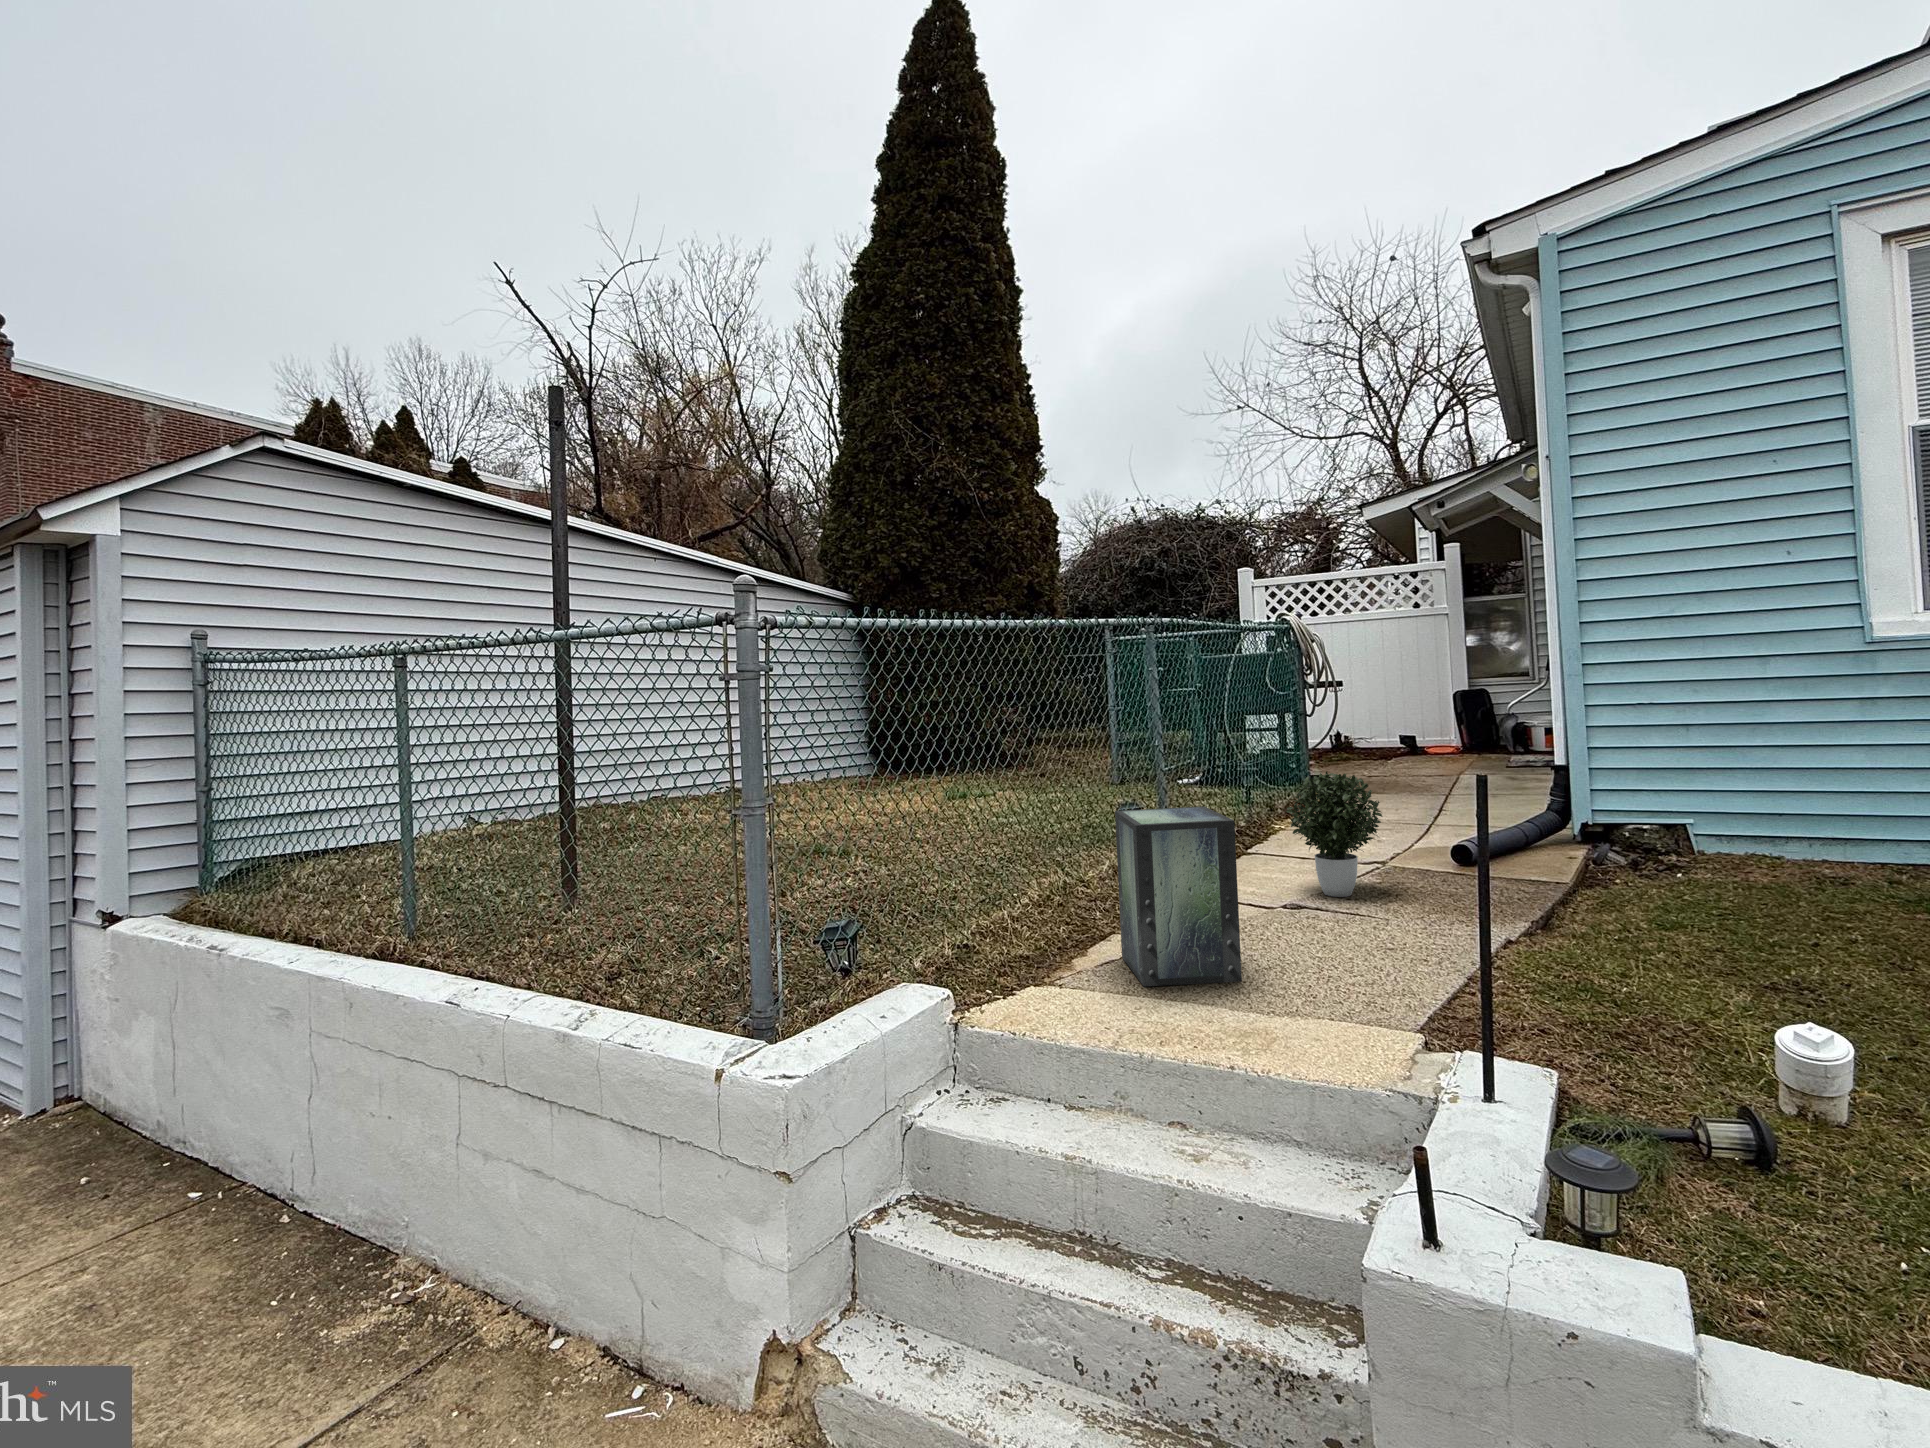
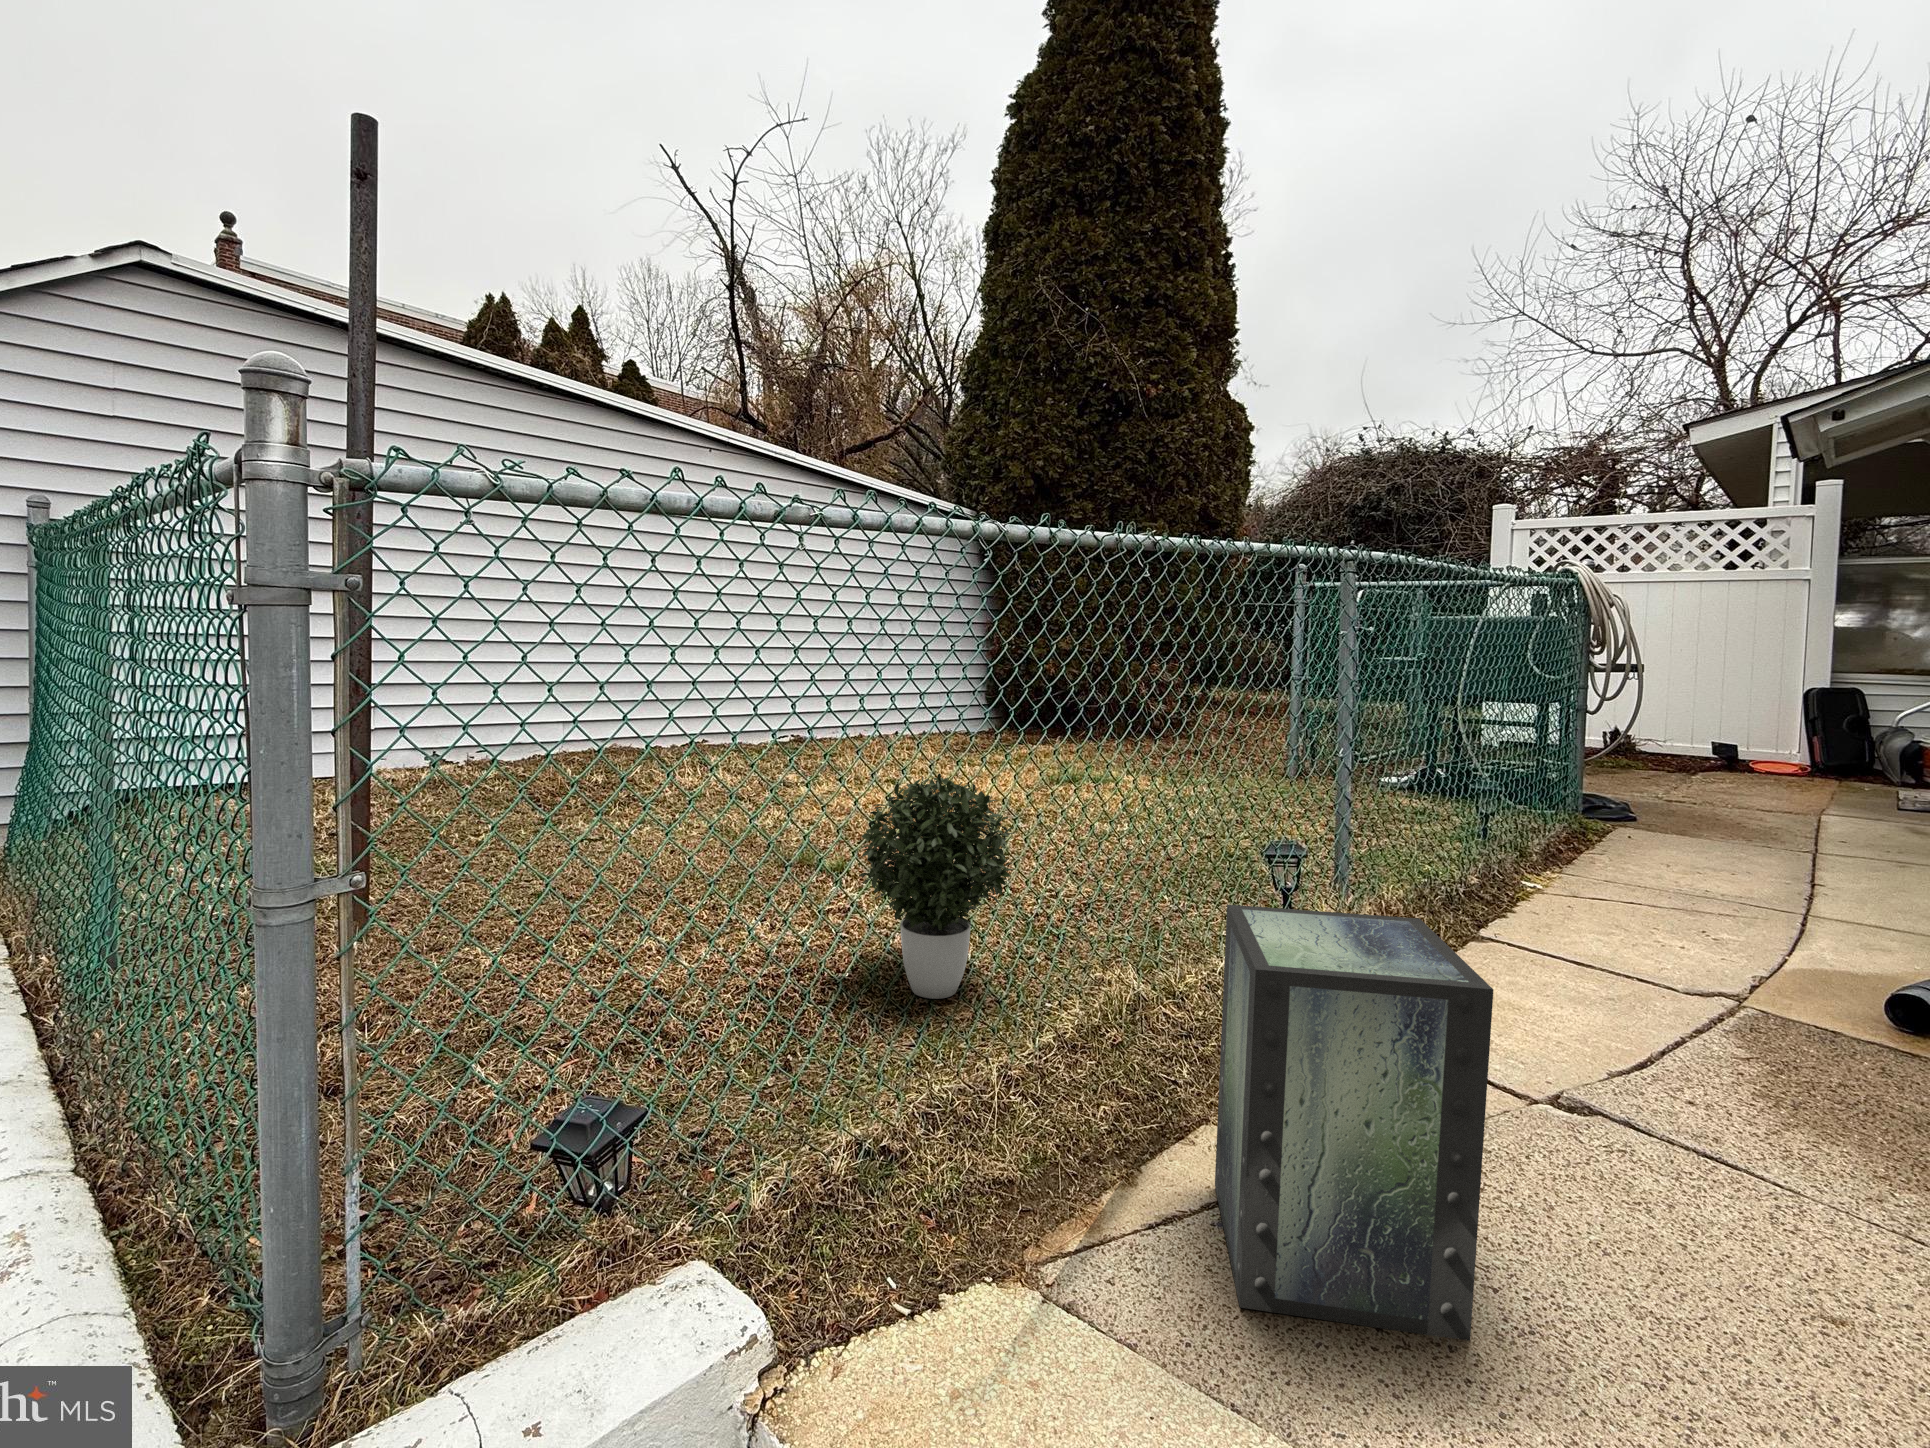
potted plant: present [1286,771,1383,897] -> present [859,773,1014,999]

